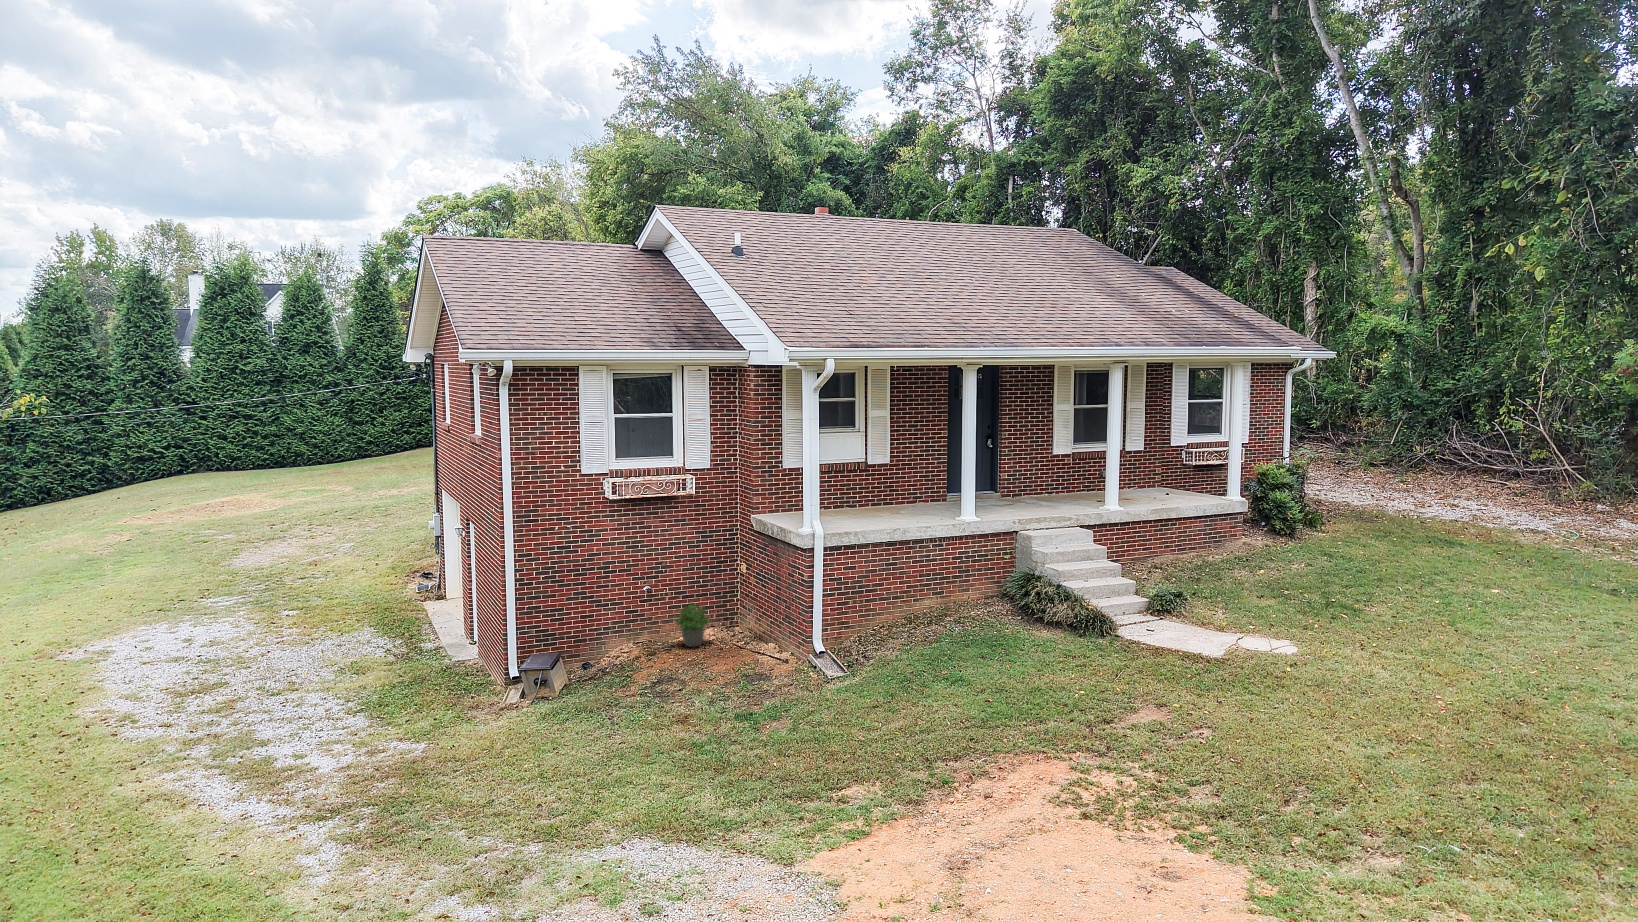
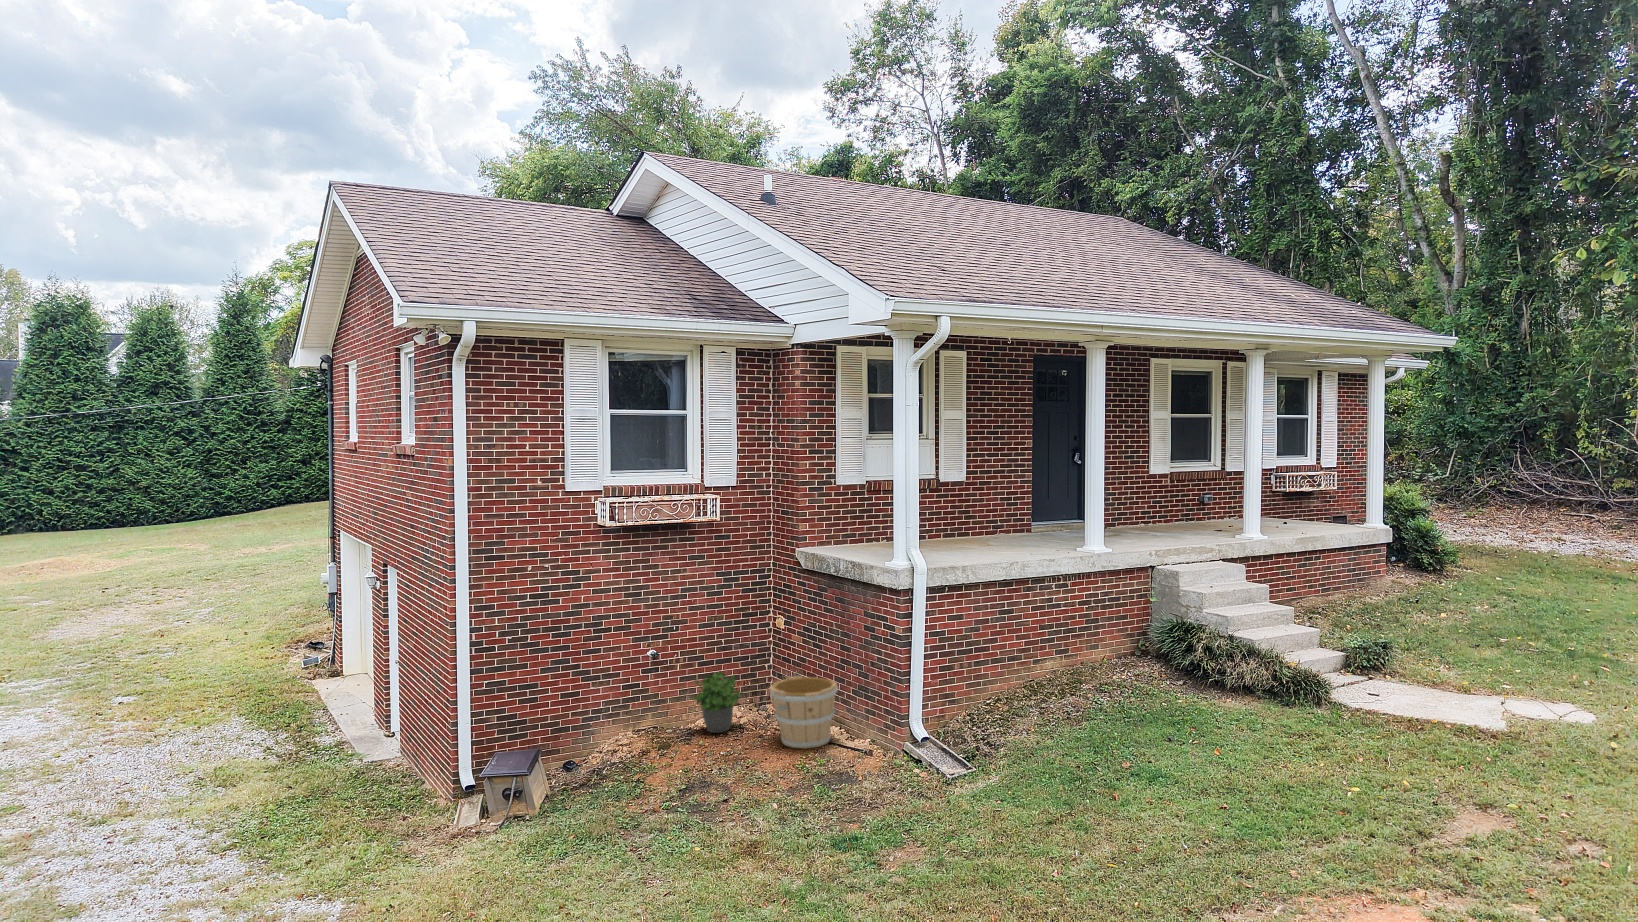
wooden bucket: none [723,608,772,660] -> present [770,676,838,749]

